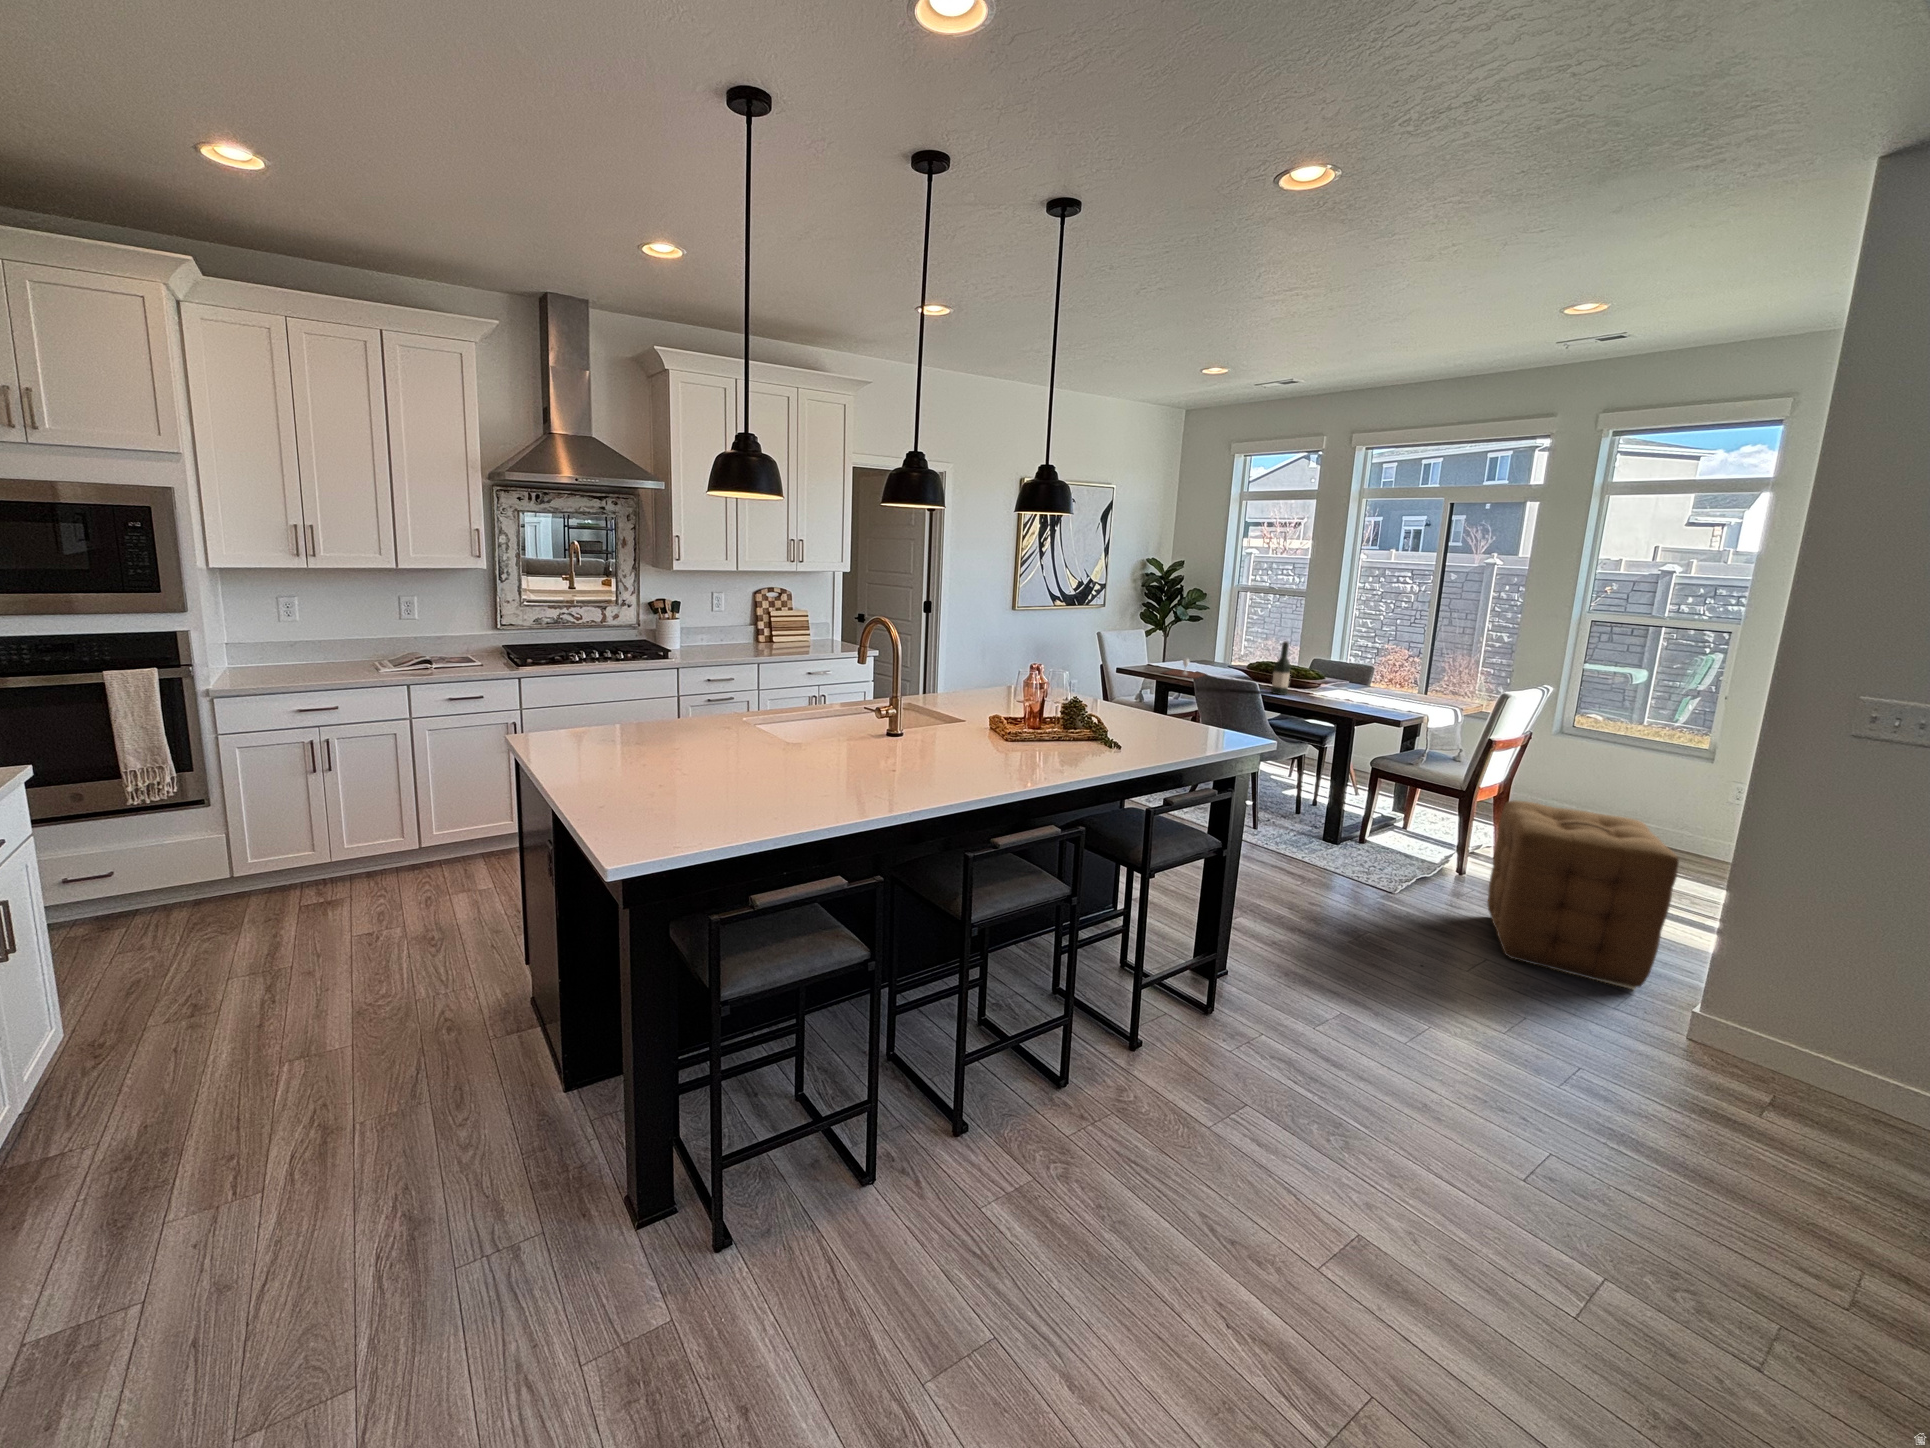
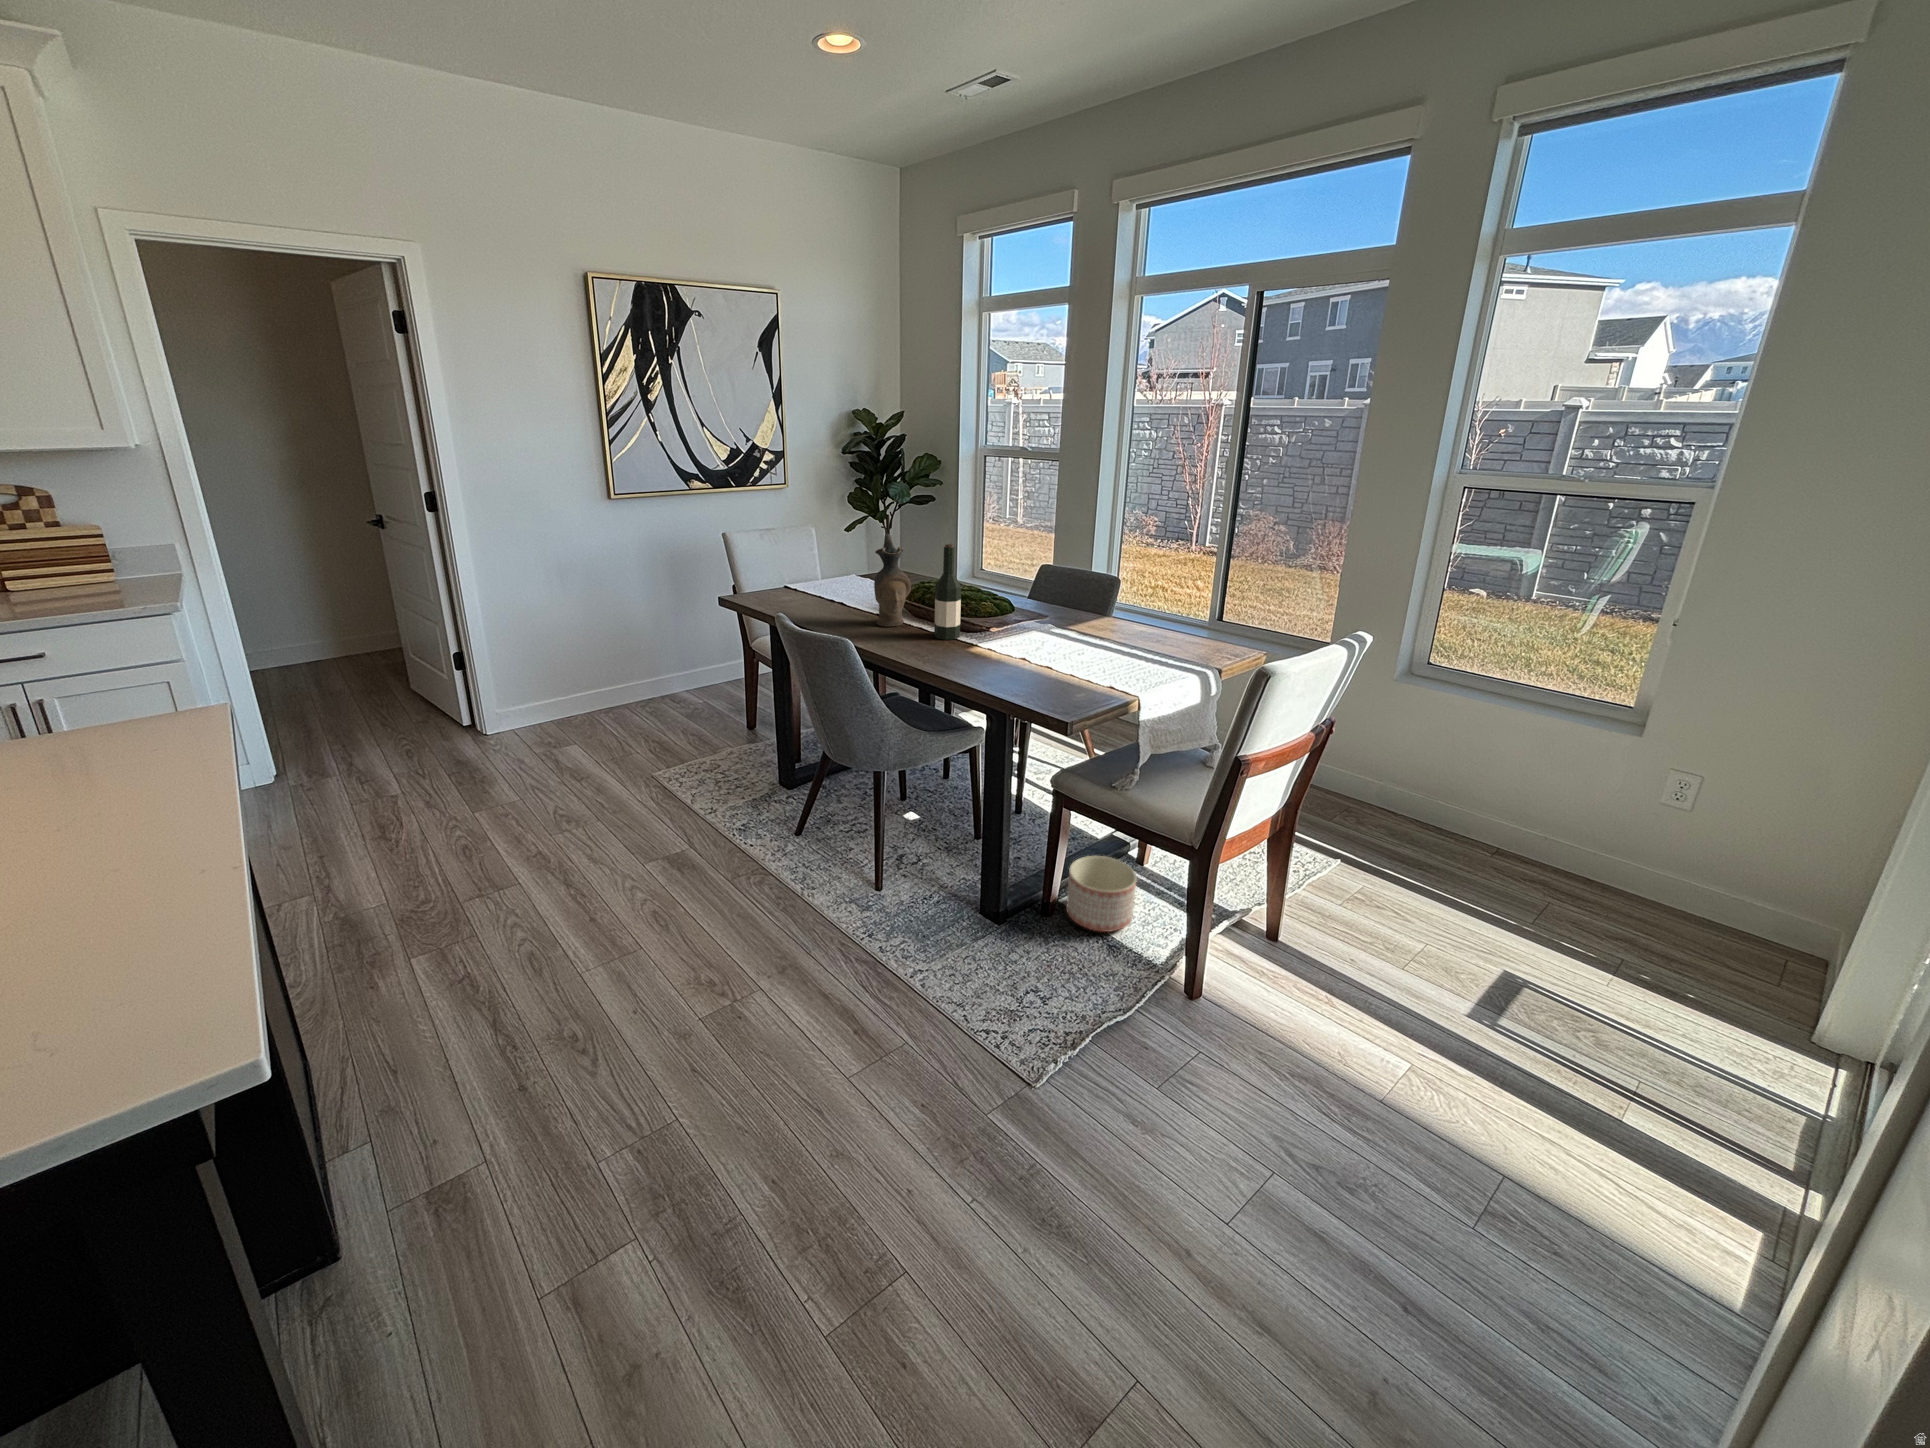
ceramic pitcher: none [1228,635,1253,687] -> present [874,534,911,626]
wine glass: present [1165,658,1205,678] -> none [793,575,873,611]
ottoman: present [1487,801,1679,990] -> none [1217,870,1555,1297]
planter: none [1363,820,1411,861] -> present [1066,856,1137,932]

